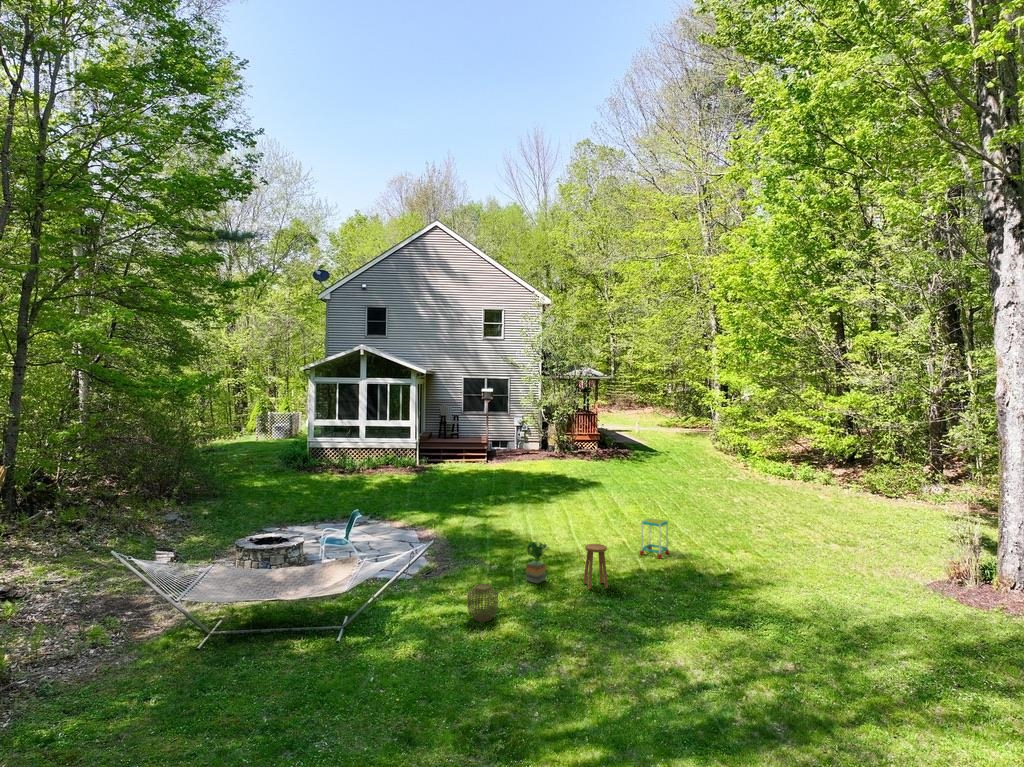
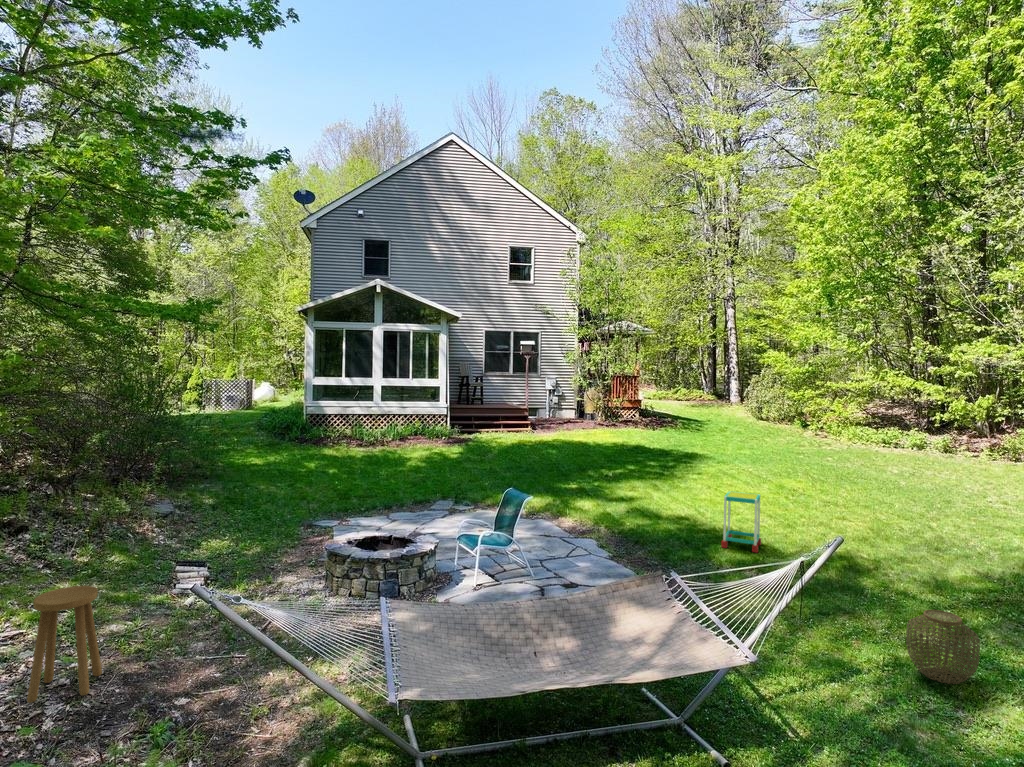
side table: present [640,518,669,559] -> present [721,491,761,553]
potted tree: present [526,542,549,583] -> none [855,526,905,596]
stool: present [583,544,608,589] -> present [27,586,102,703]

